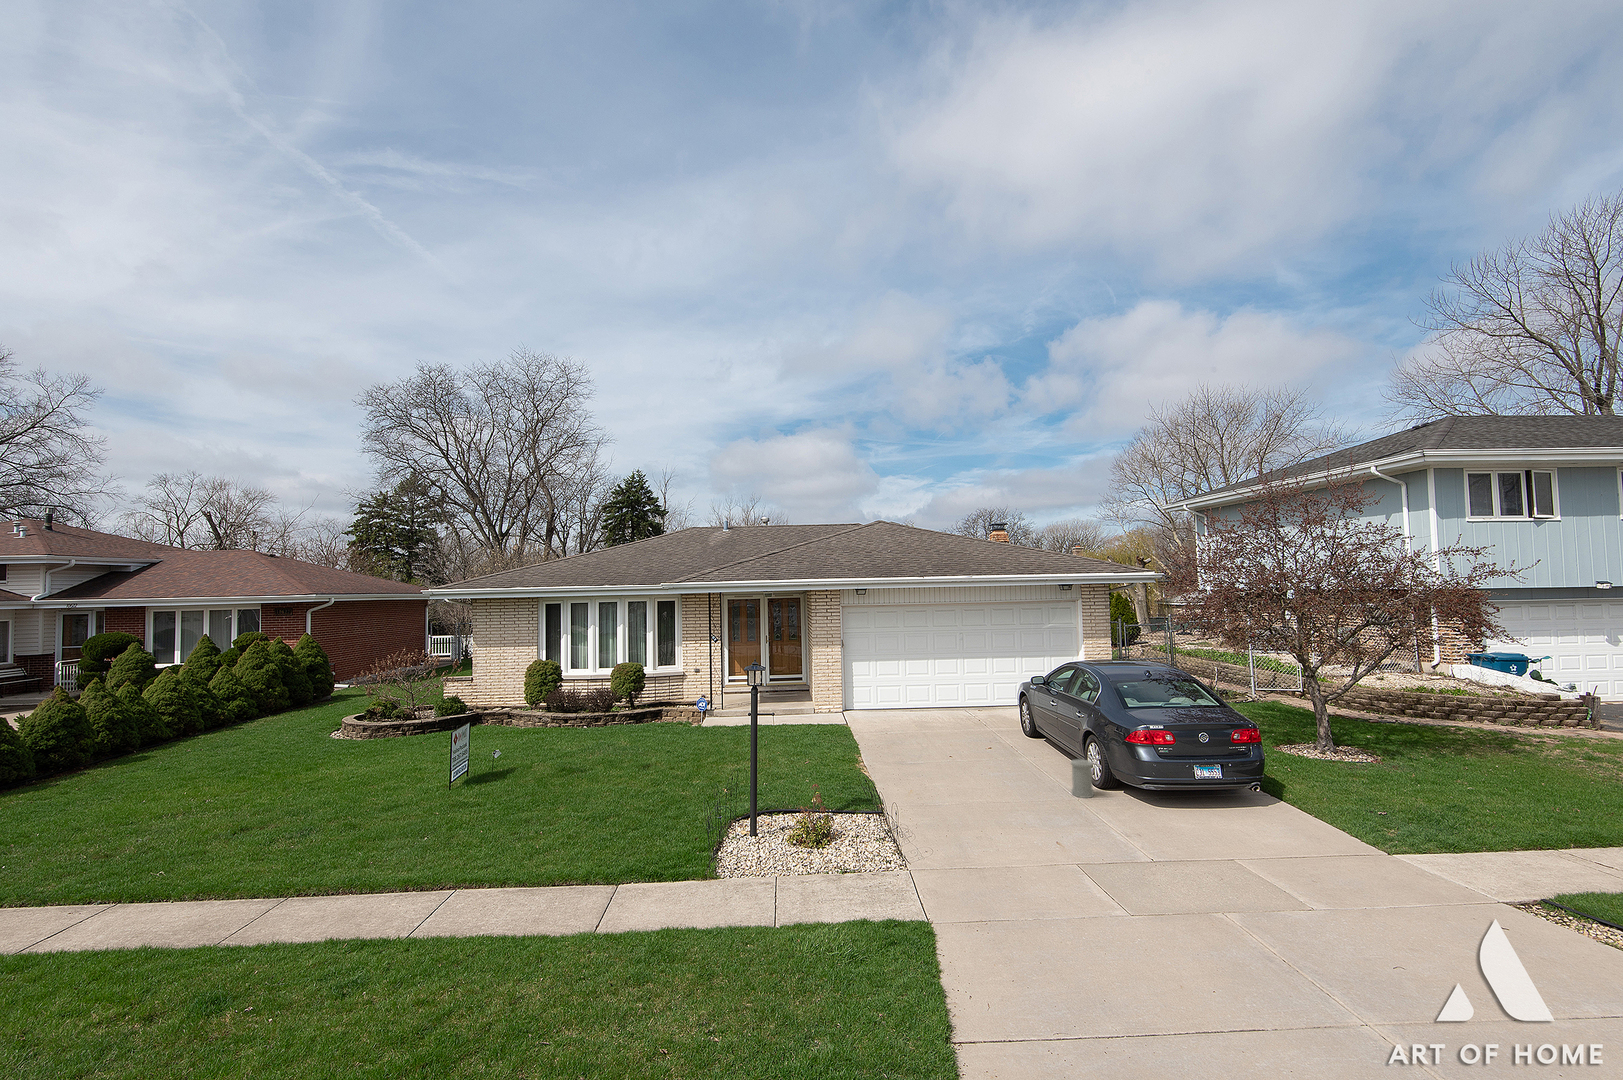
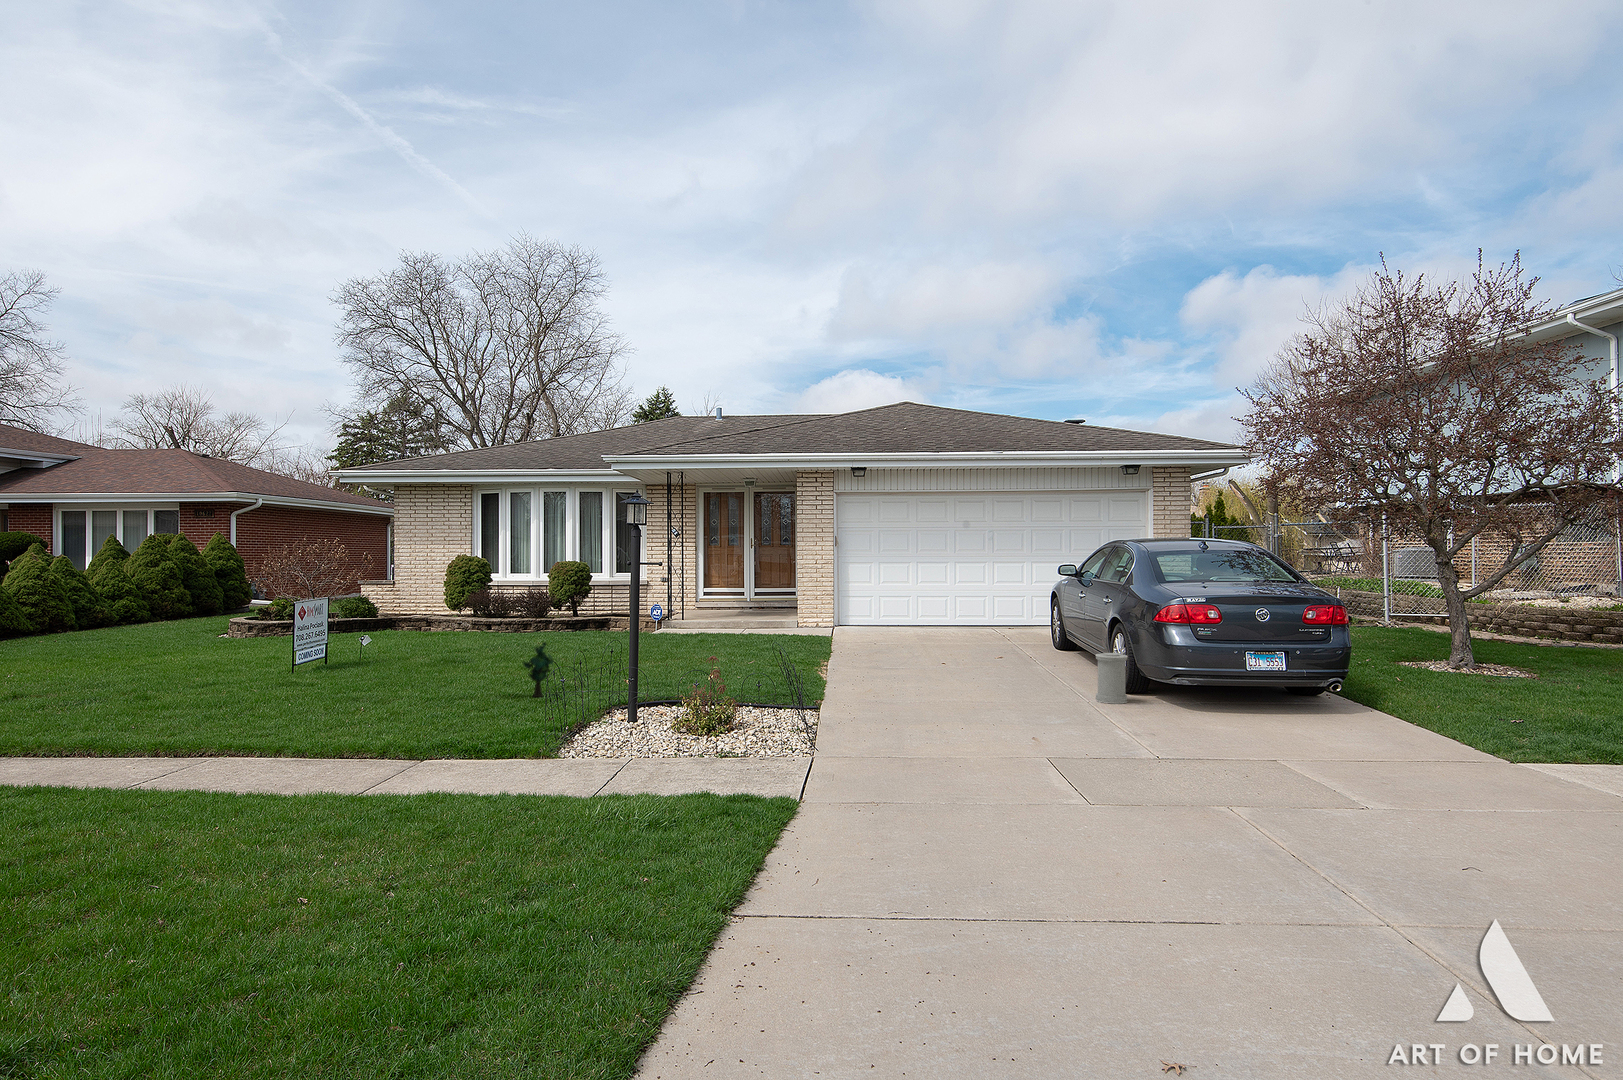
decorative plant: none [665,772,688,815] -> present [523,642,553,697]

